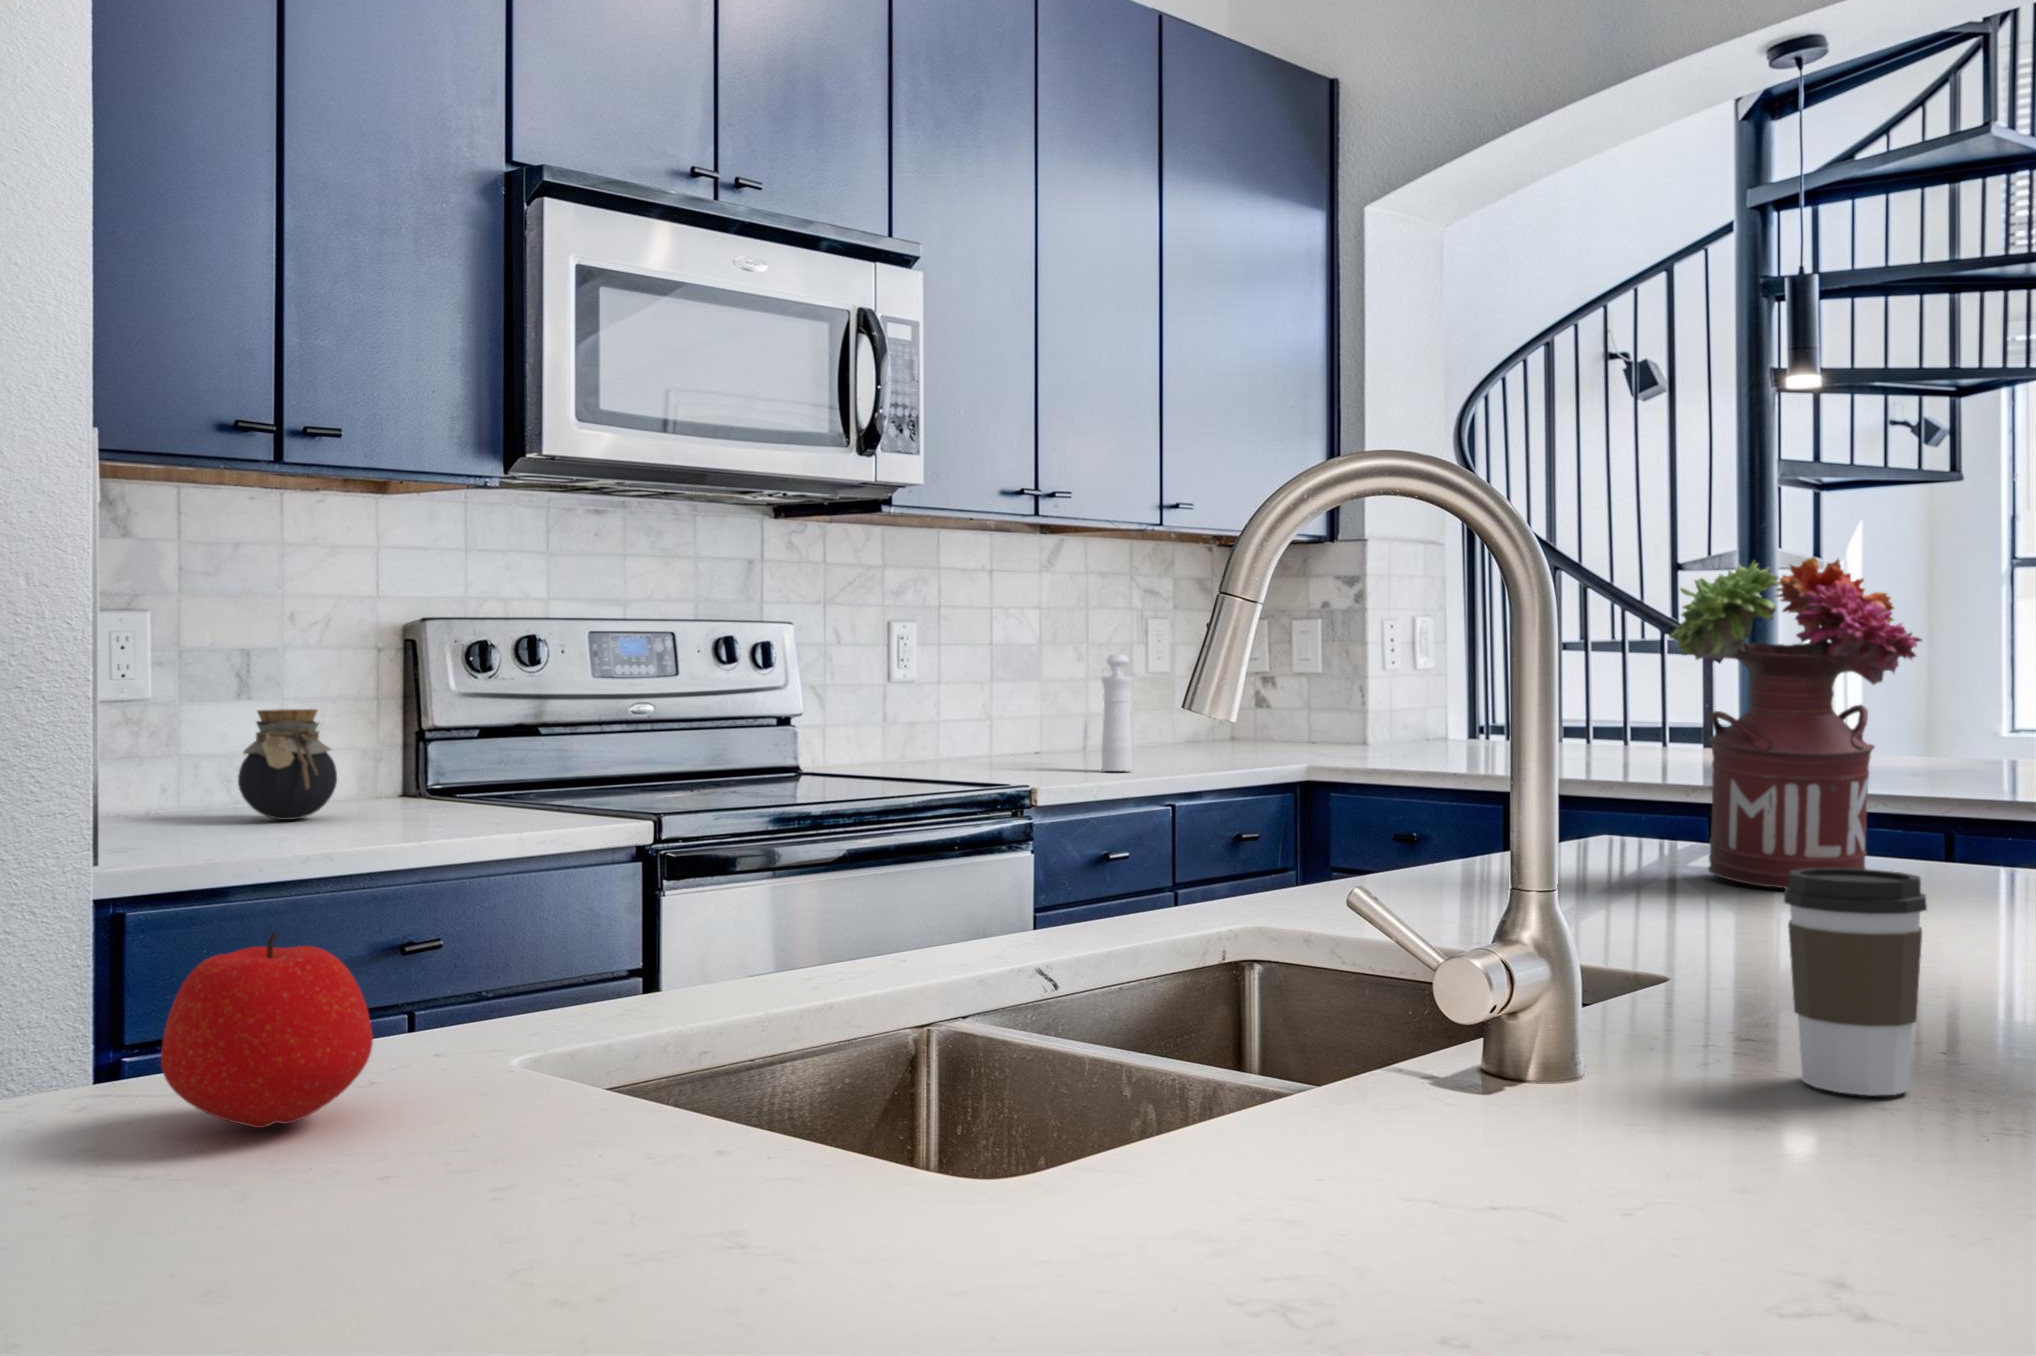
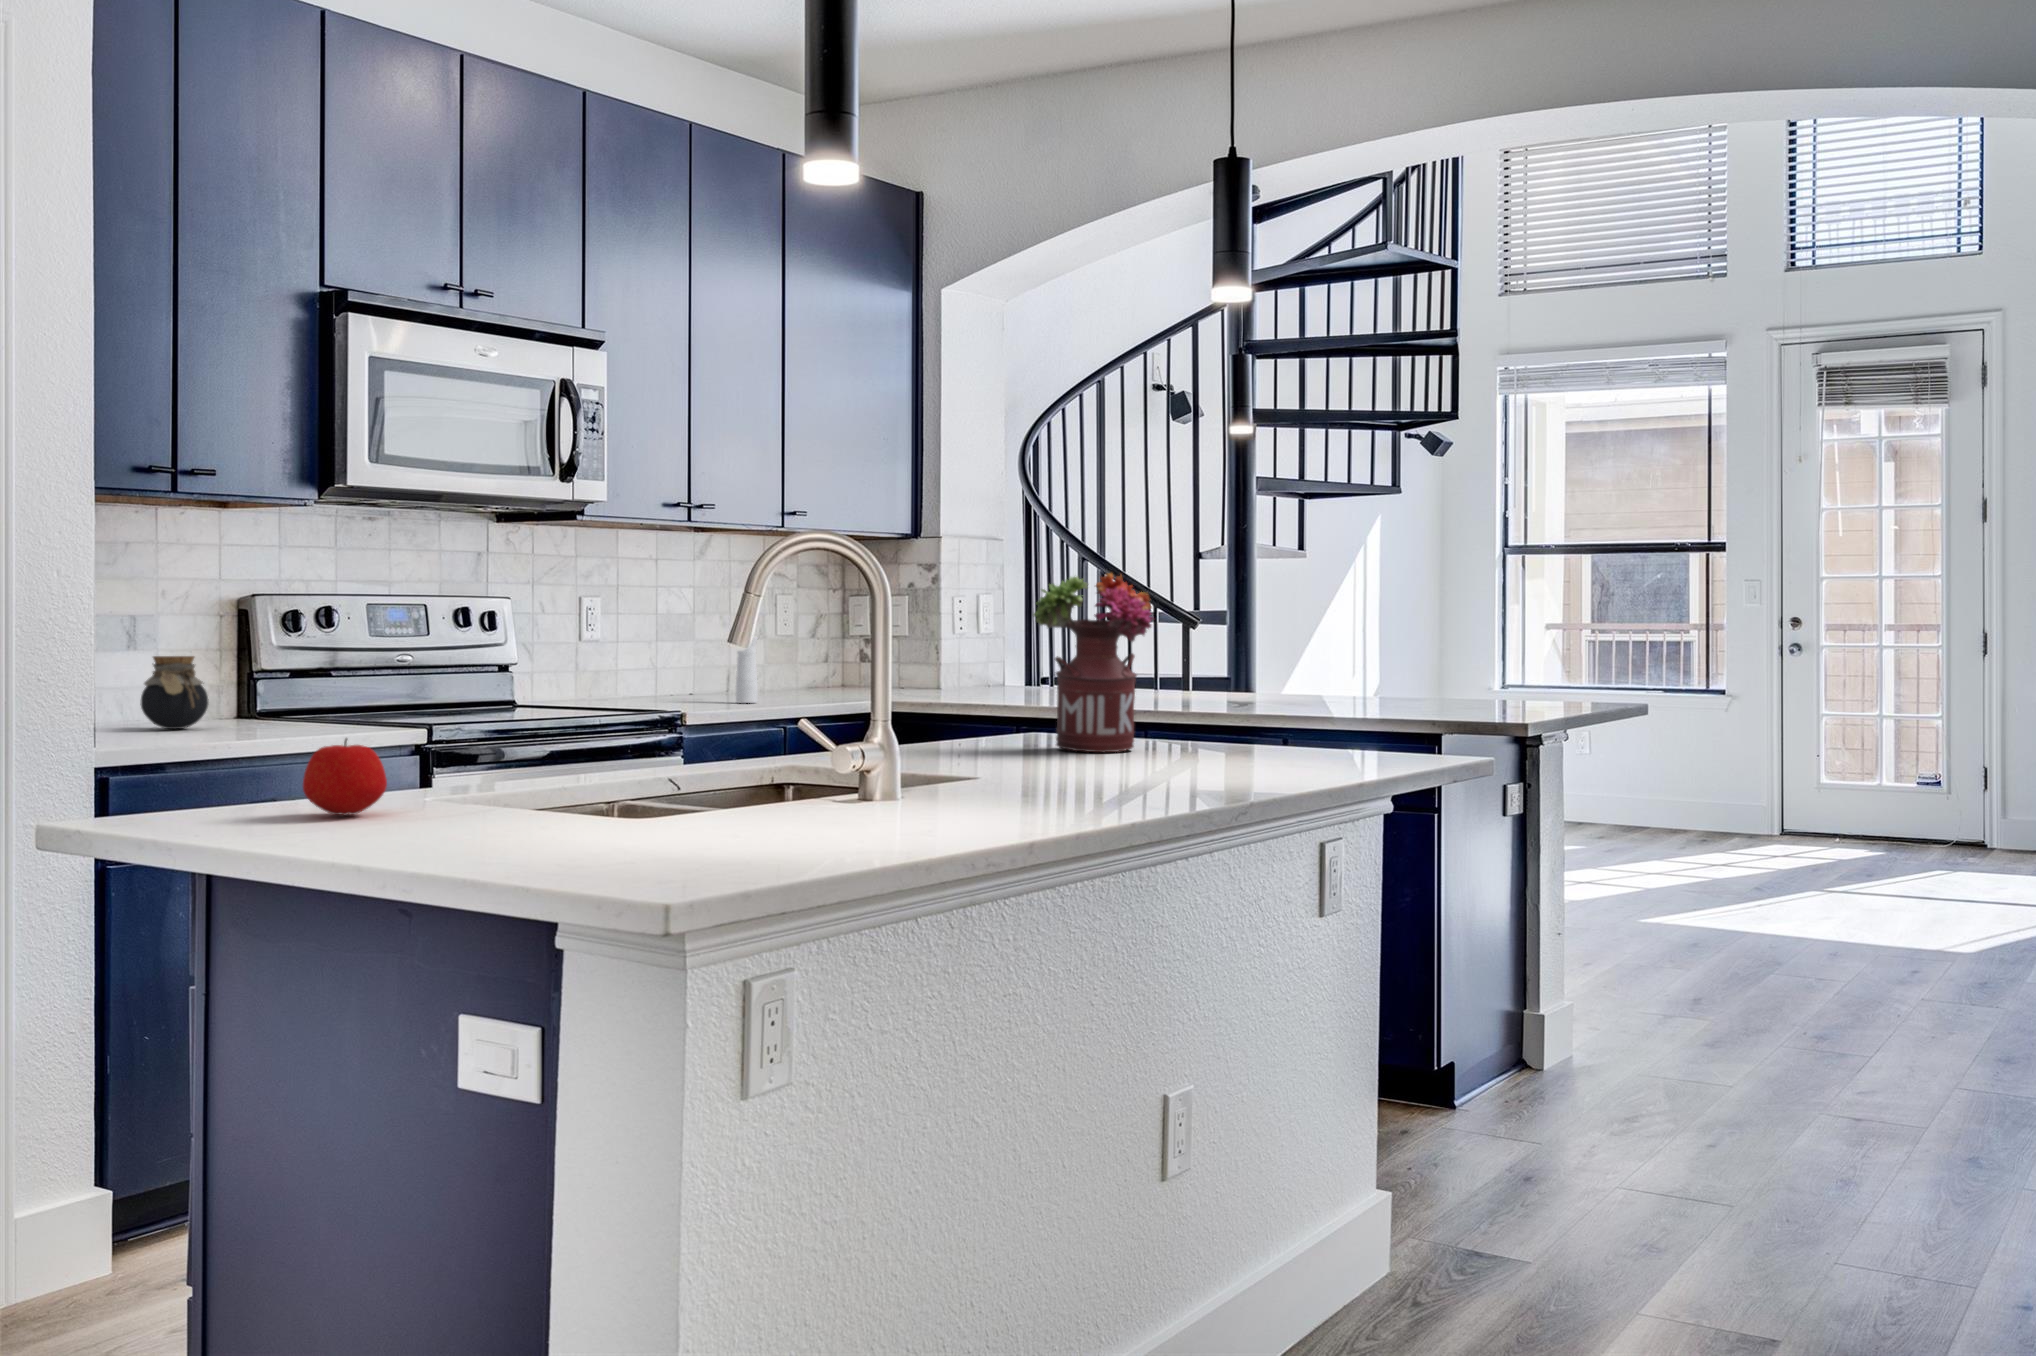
coffee cup: present [1784,868,1927,1095] -> none [971,715,1023,801]

